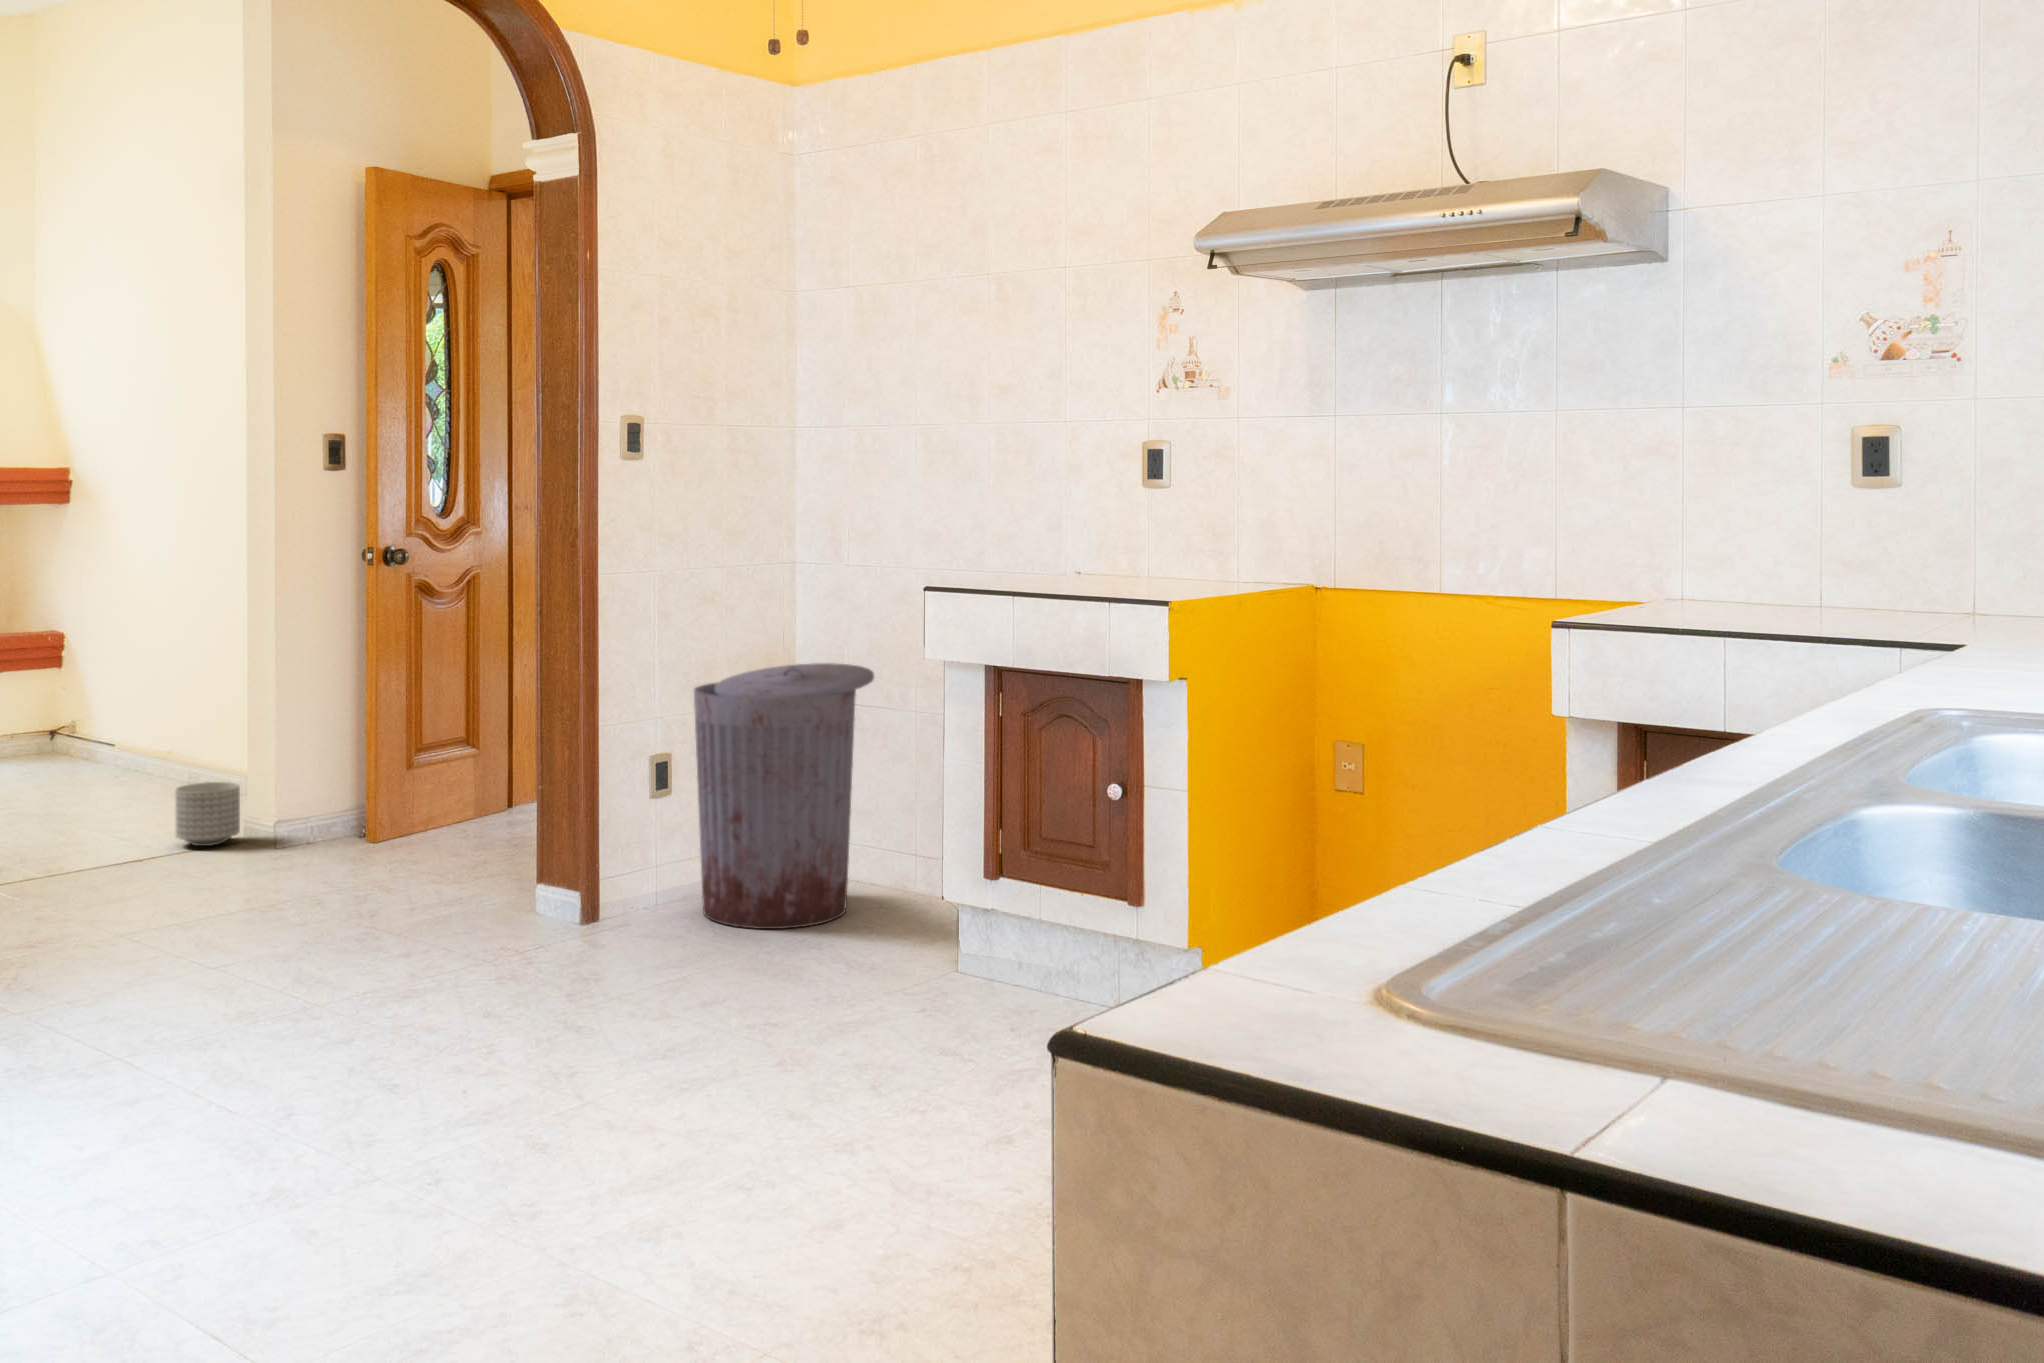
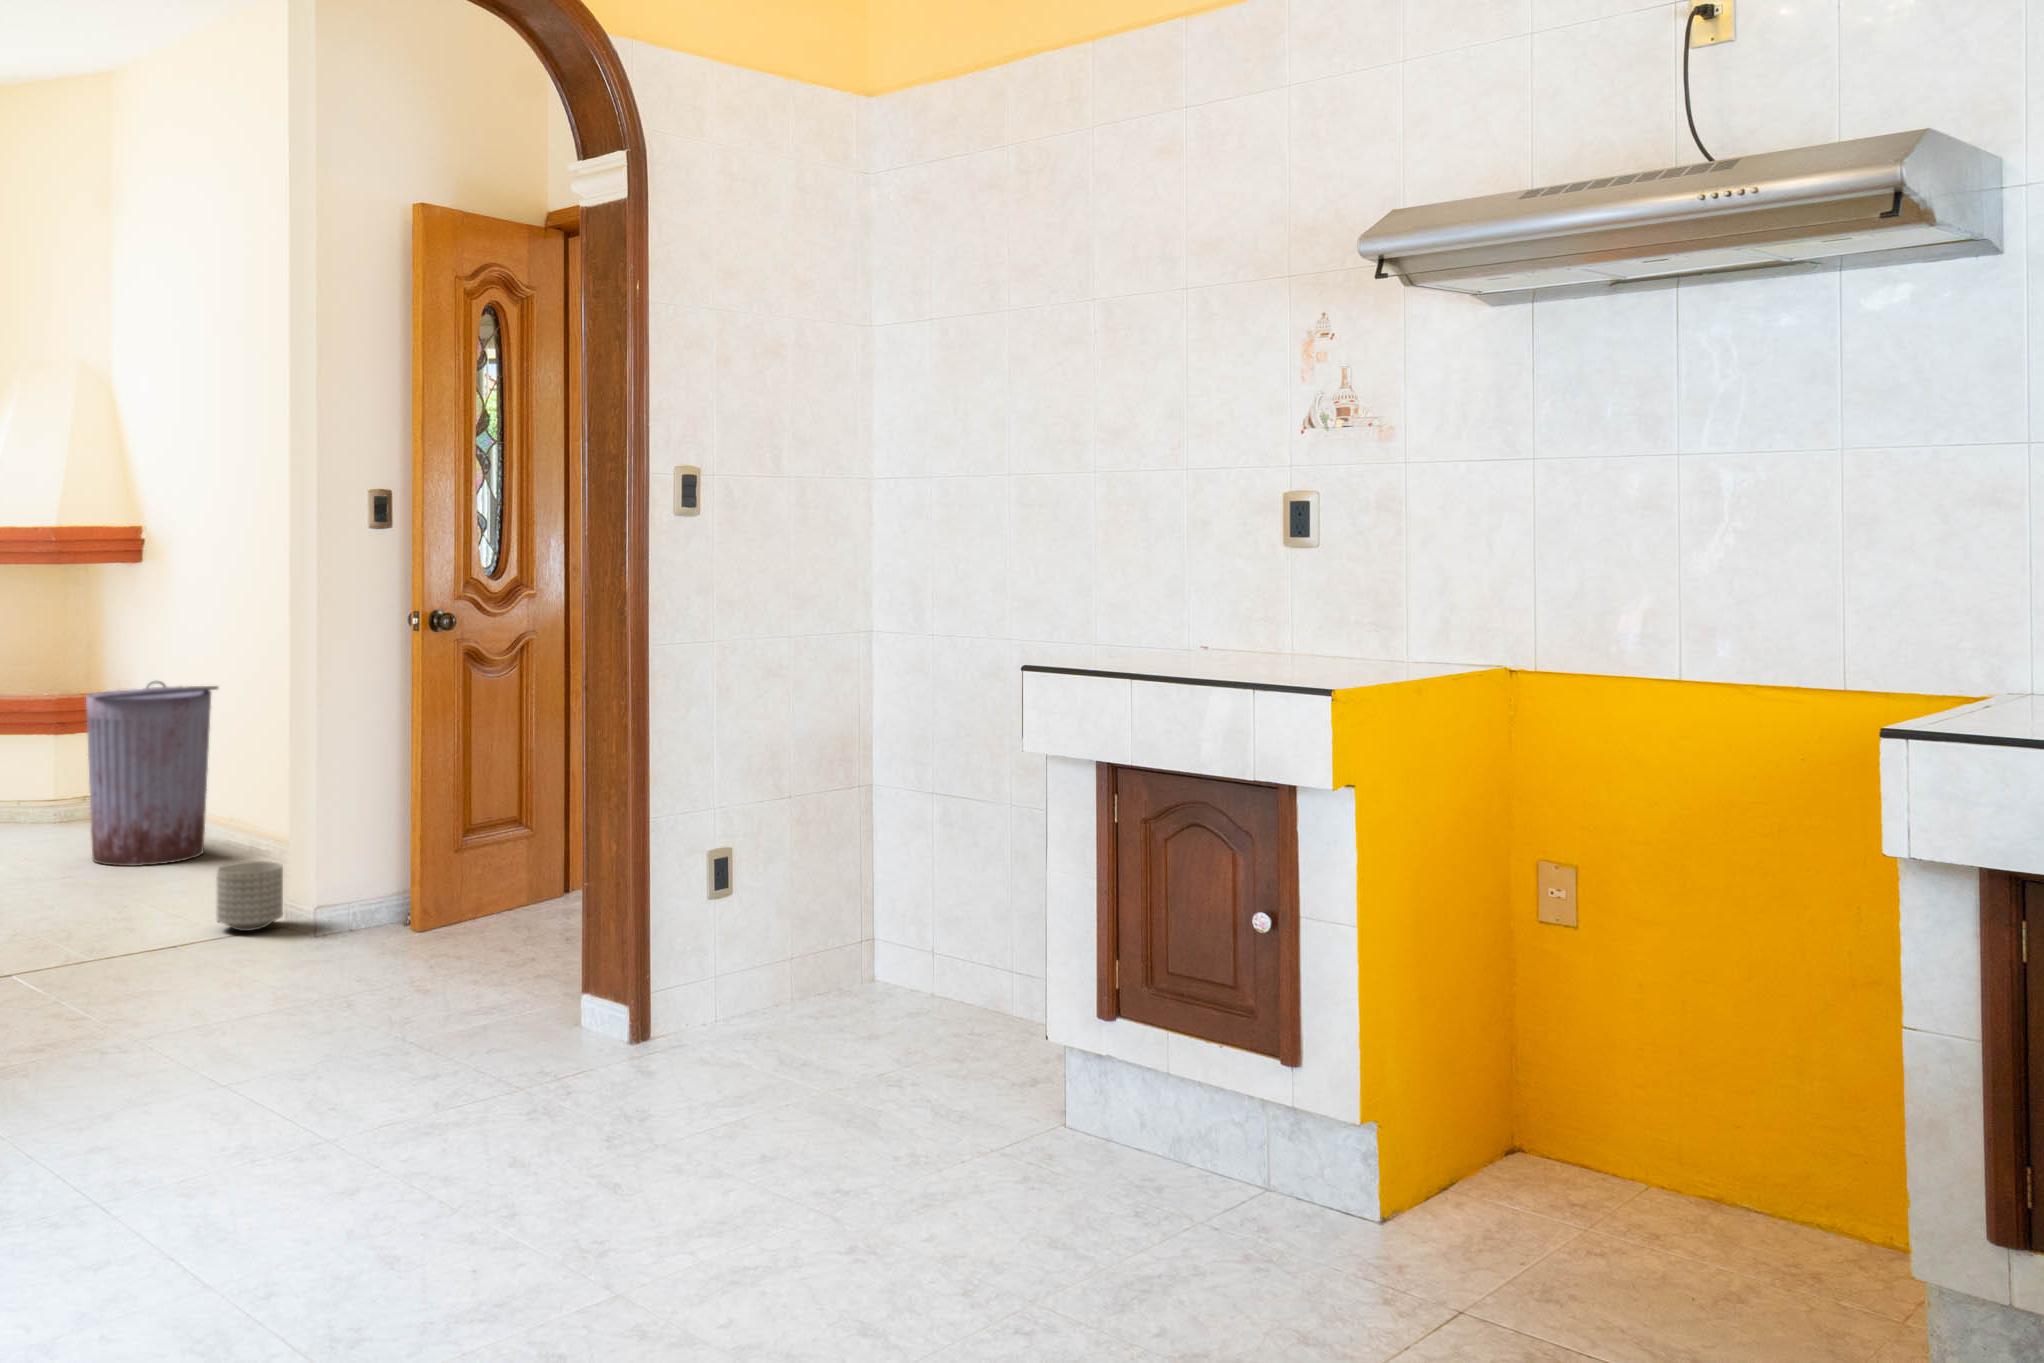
trash can: present [694,663,874,929] -> present [86,681,218,866]

